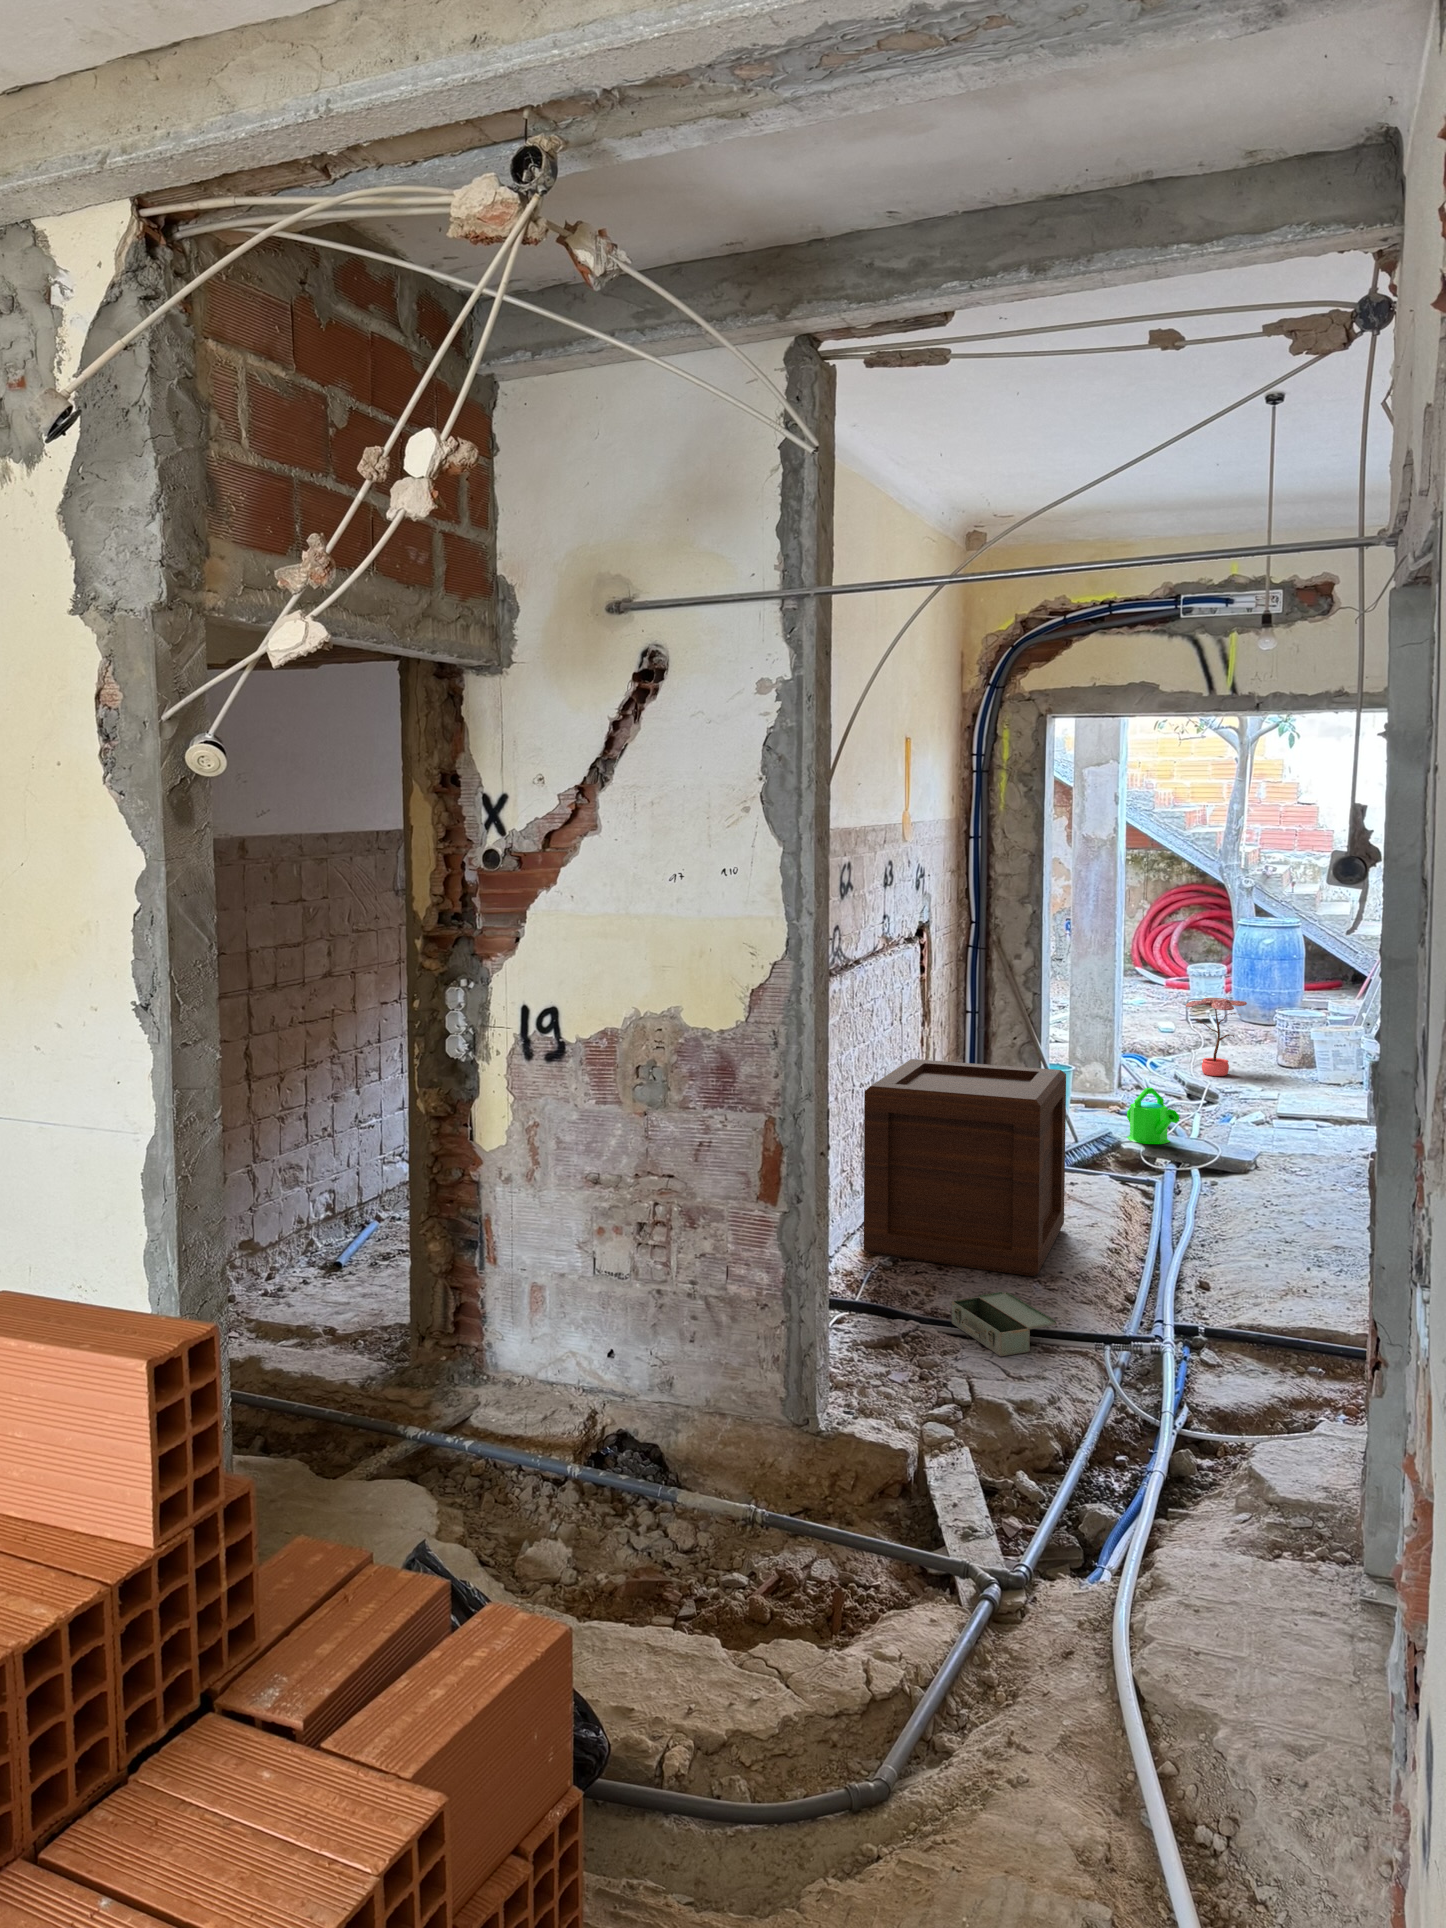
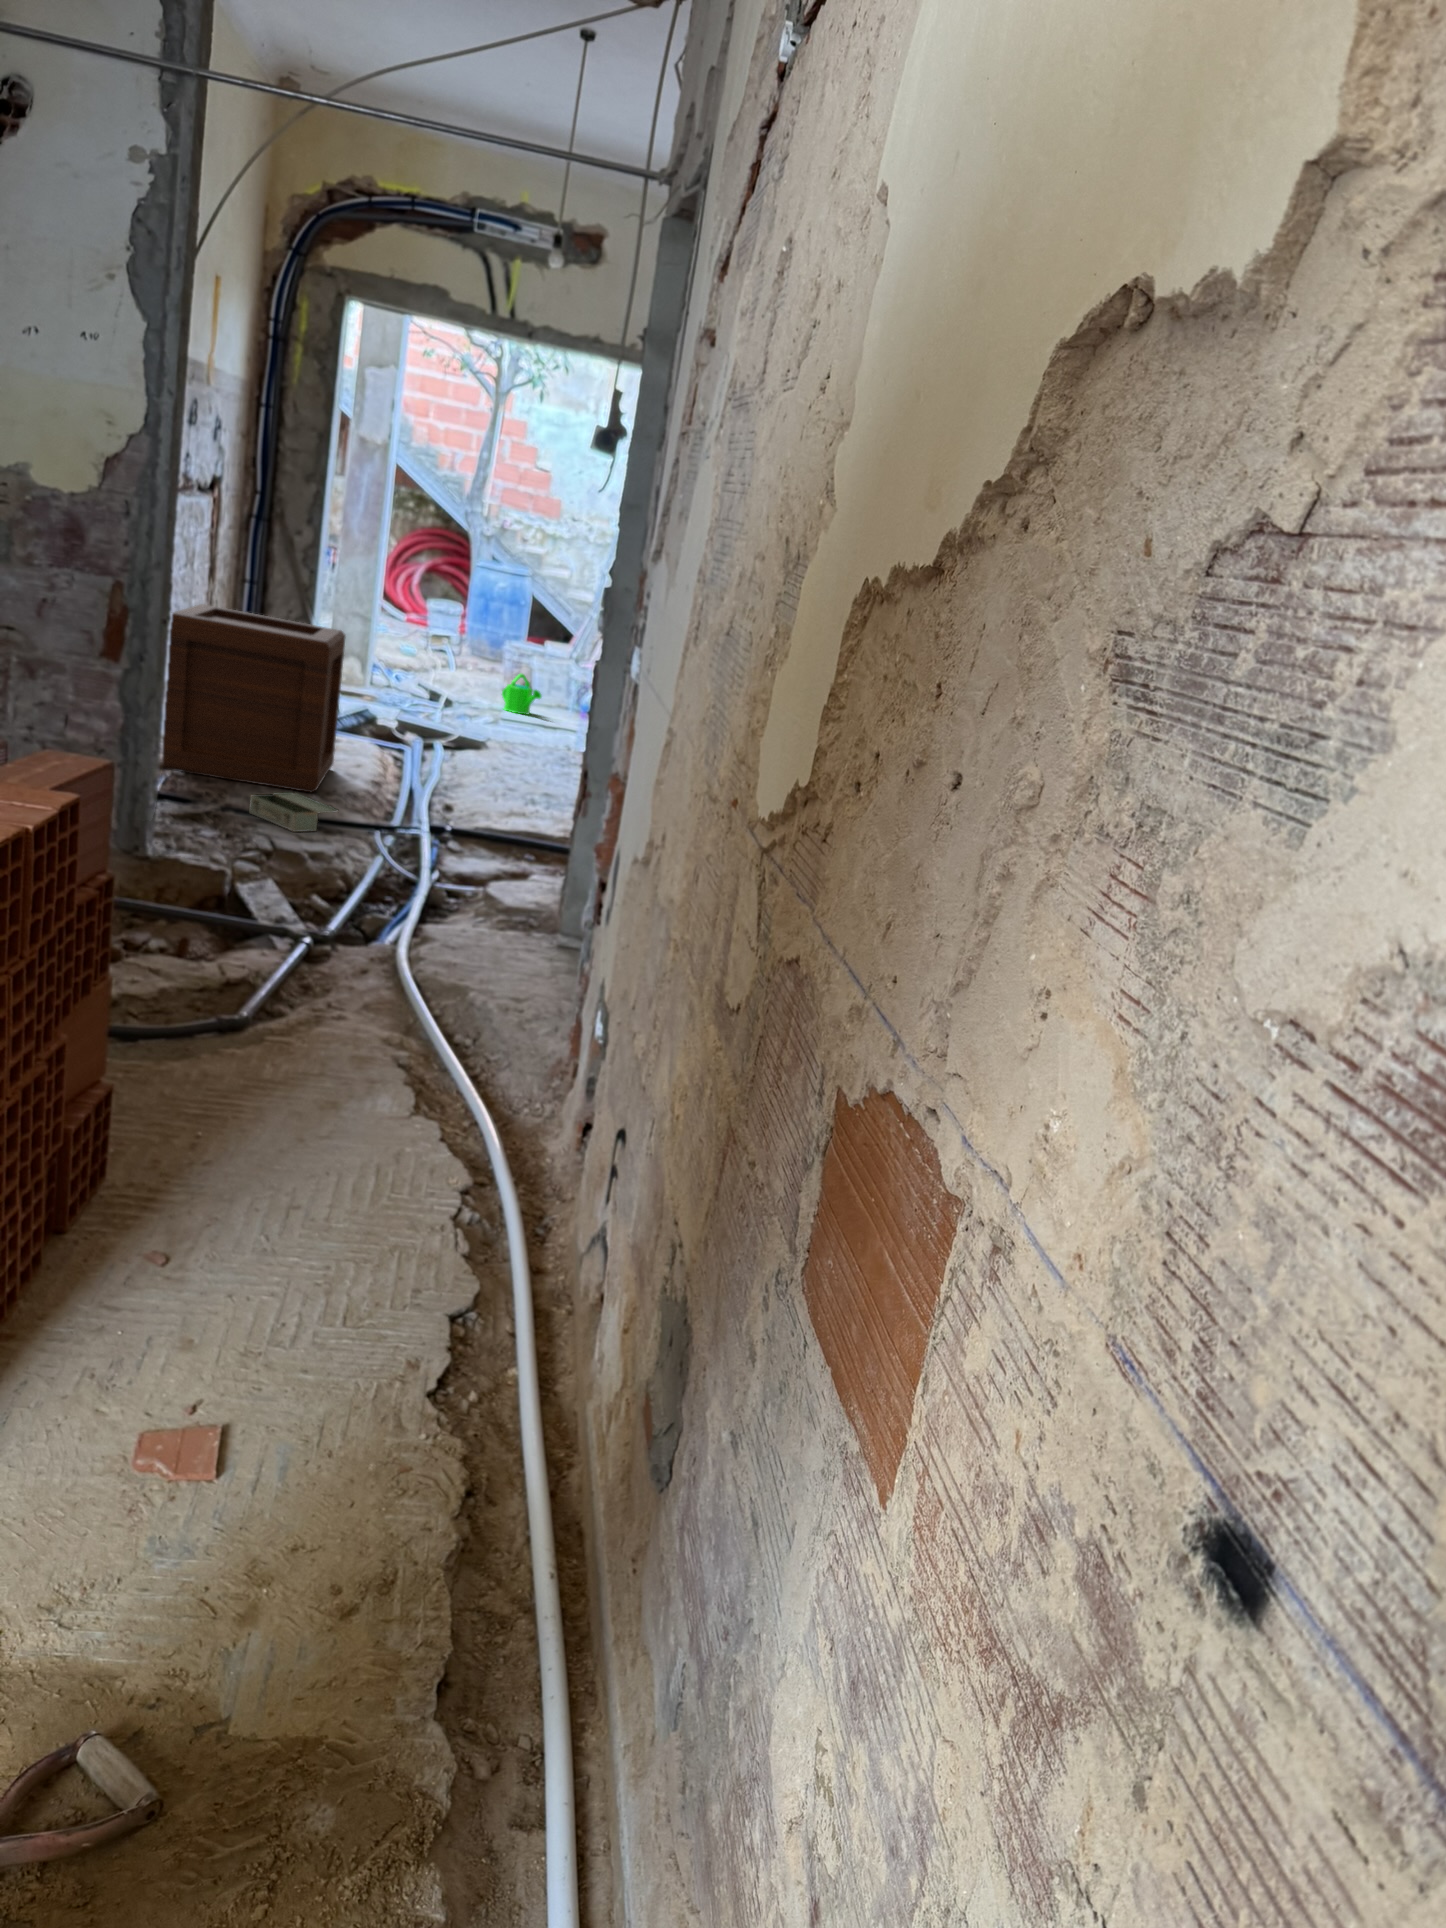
potted plant: present [1186,998,1247,1076] -> none [431,621,482,692]
watering can: present [1127,1088,1179,1144] -> present [502,674,541,714]

